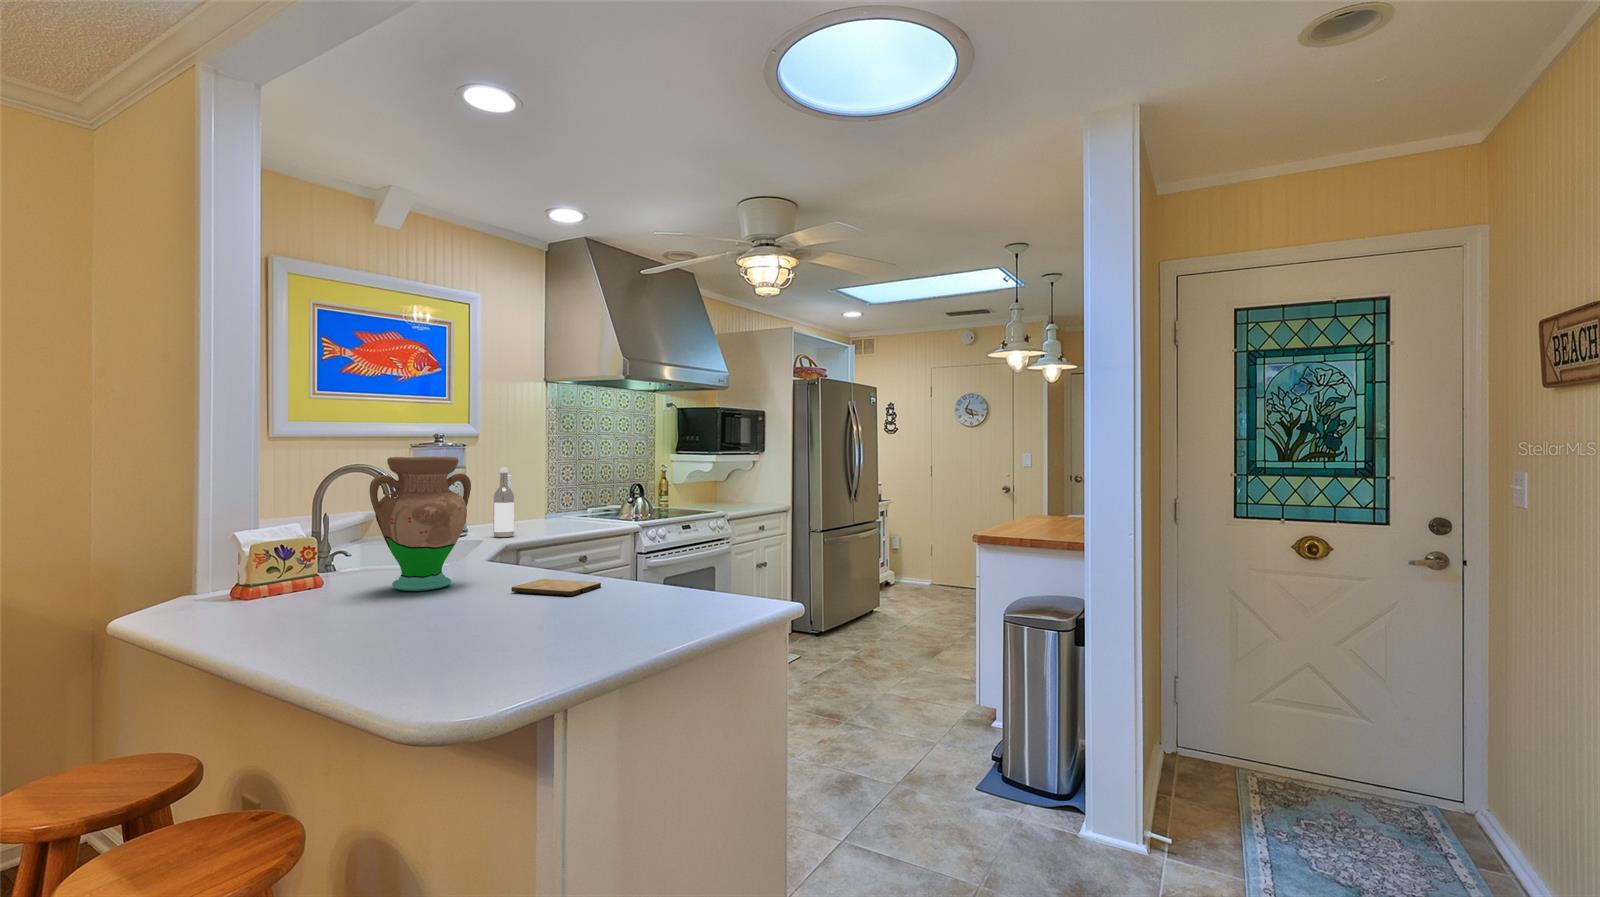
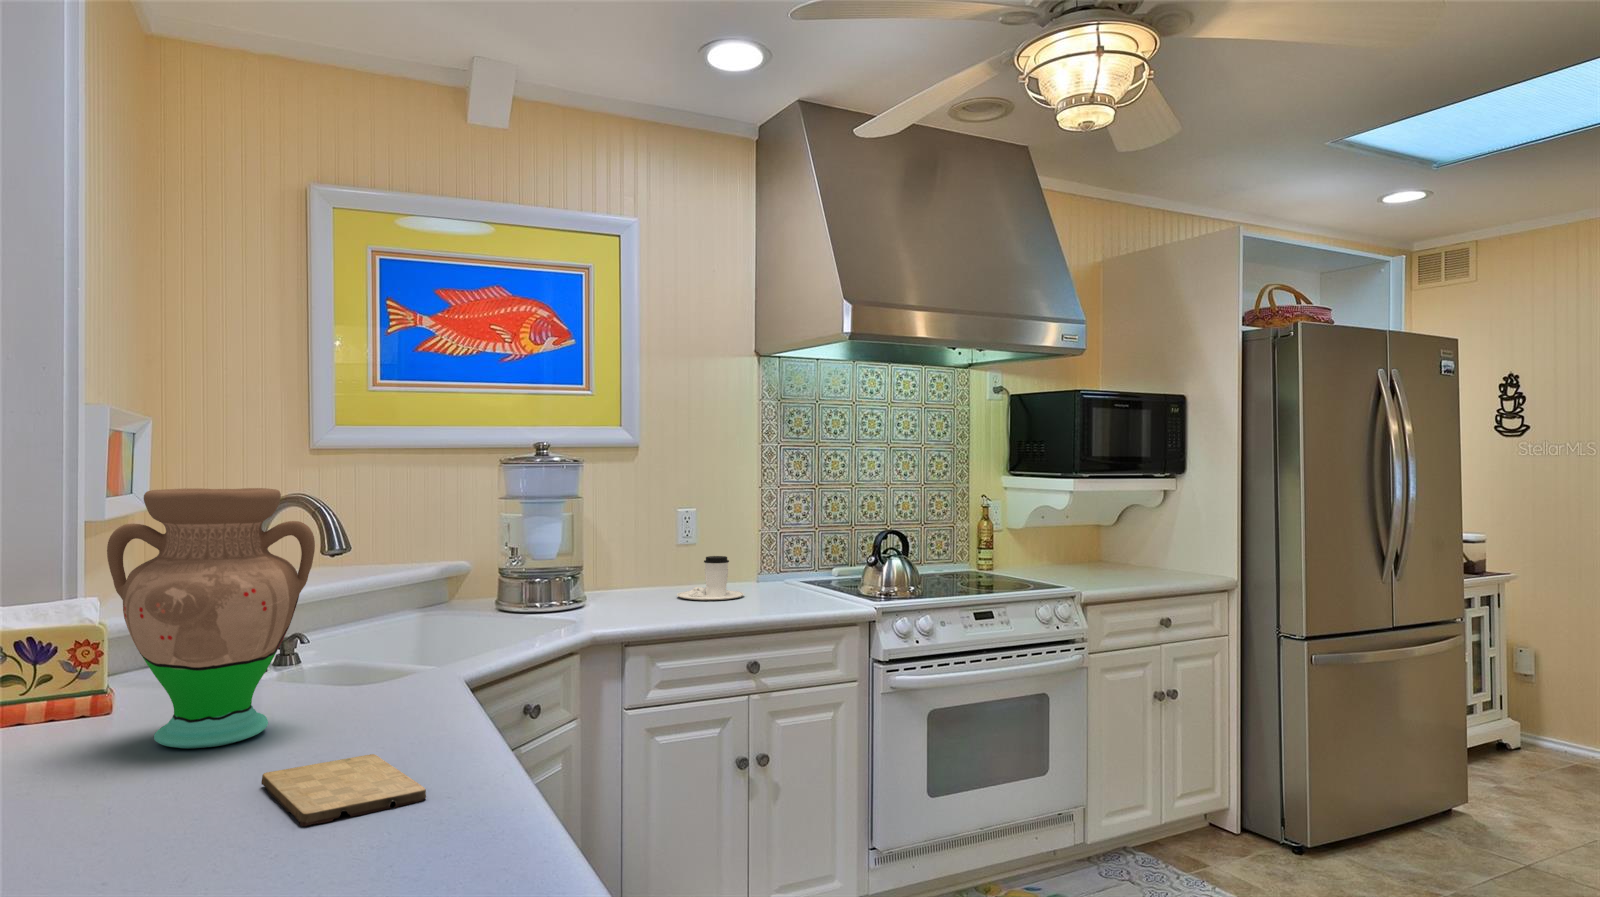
wine bottle: present [494,468,514,537] -> none [601,500,633,619]
coffee cup: none [514,502,556,527] -> present [677,556,744,600]

